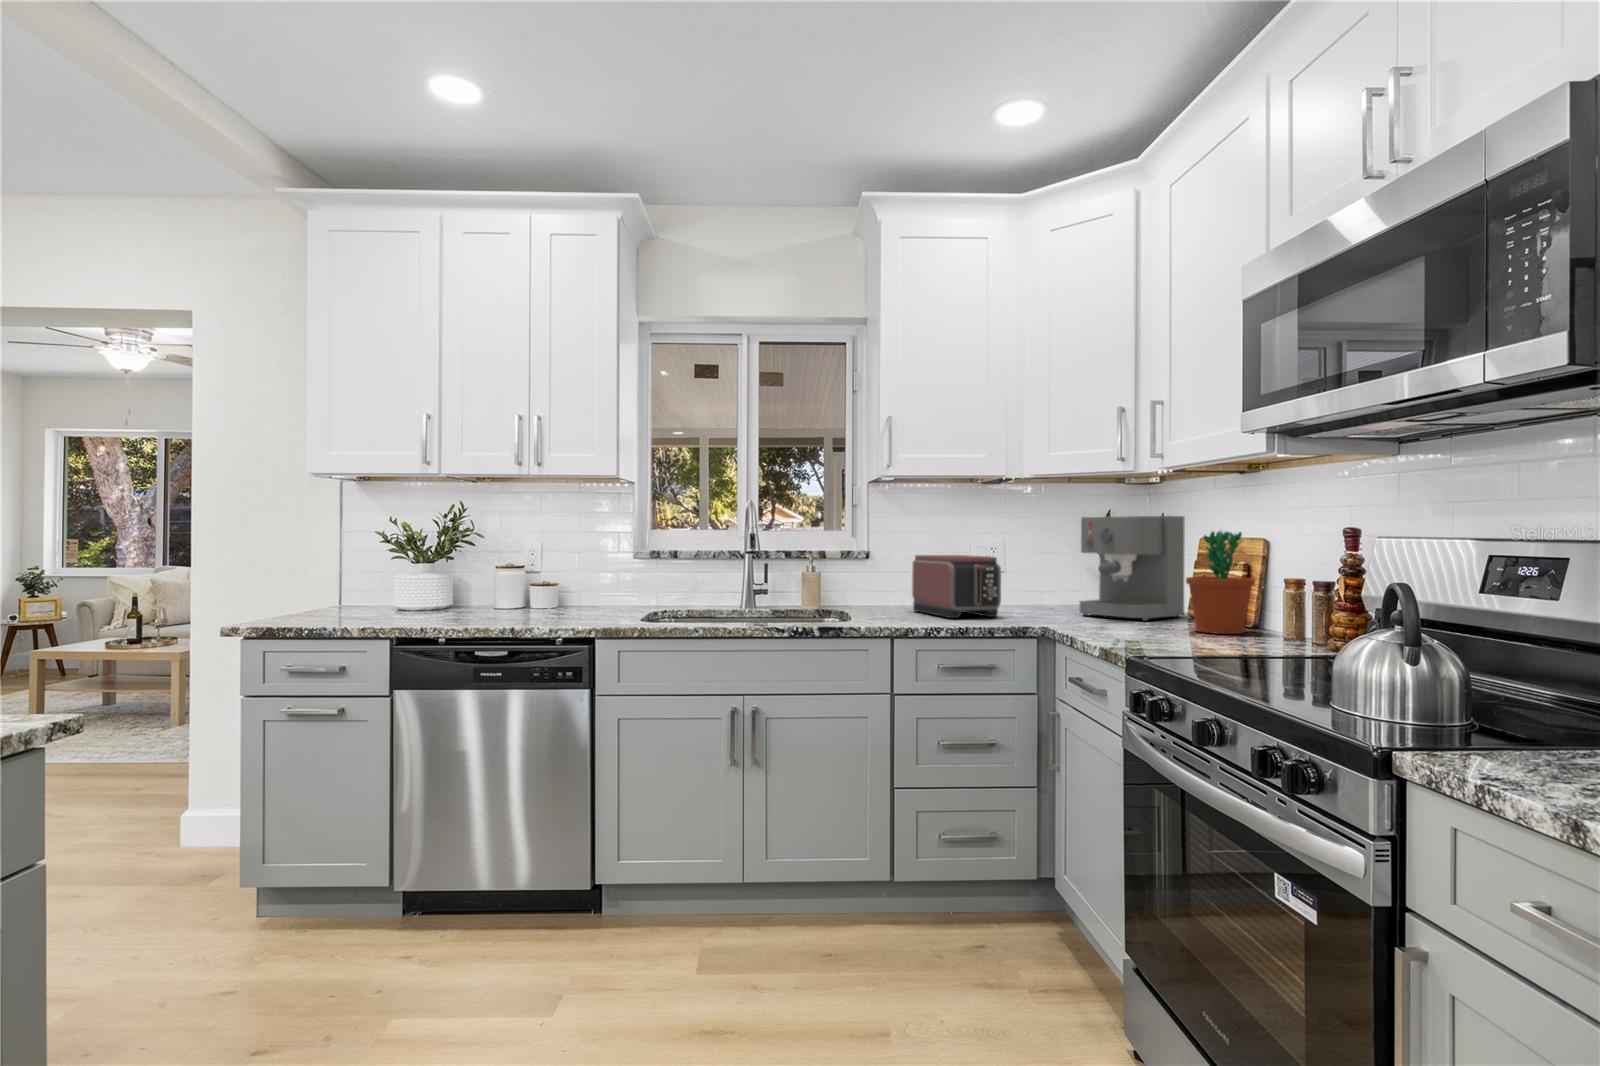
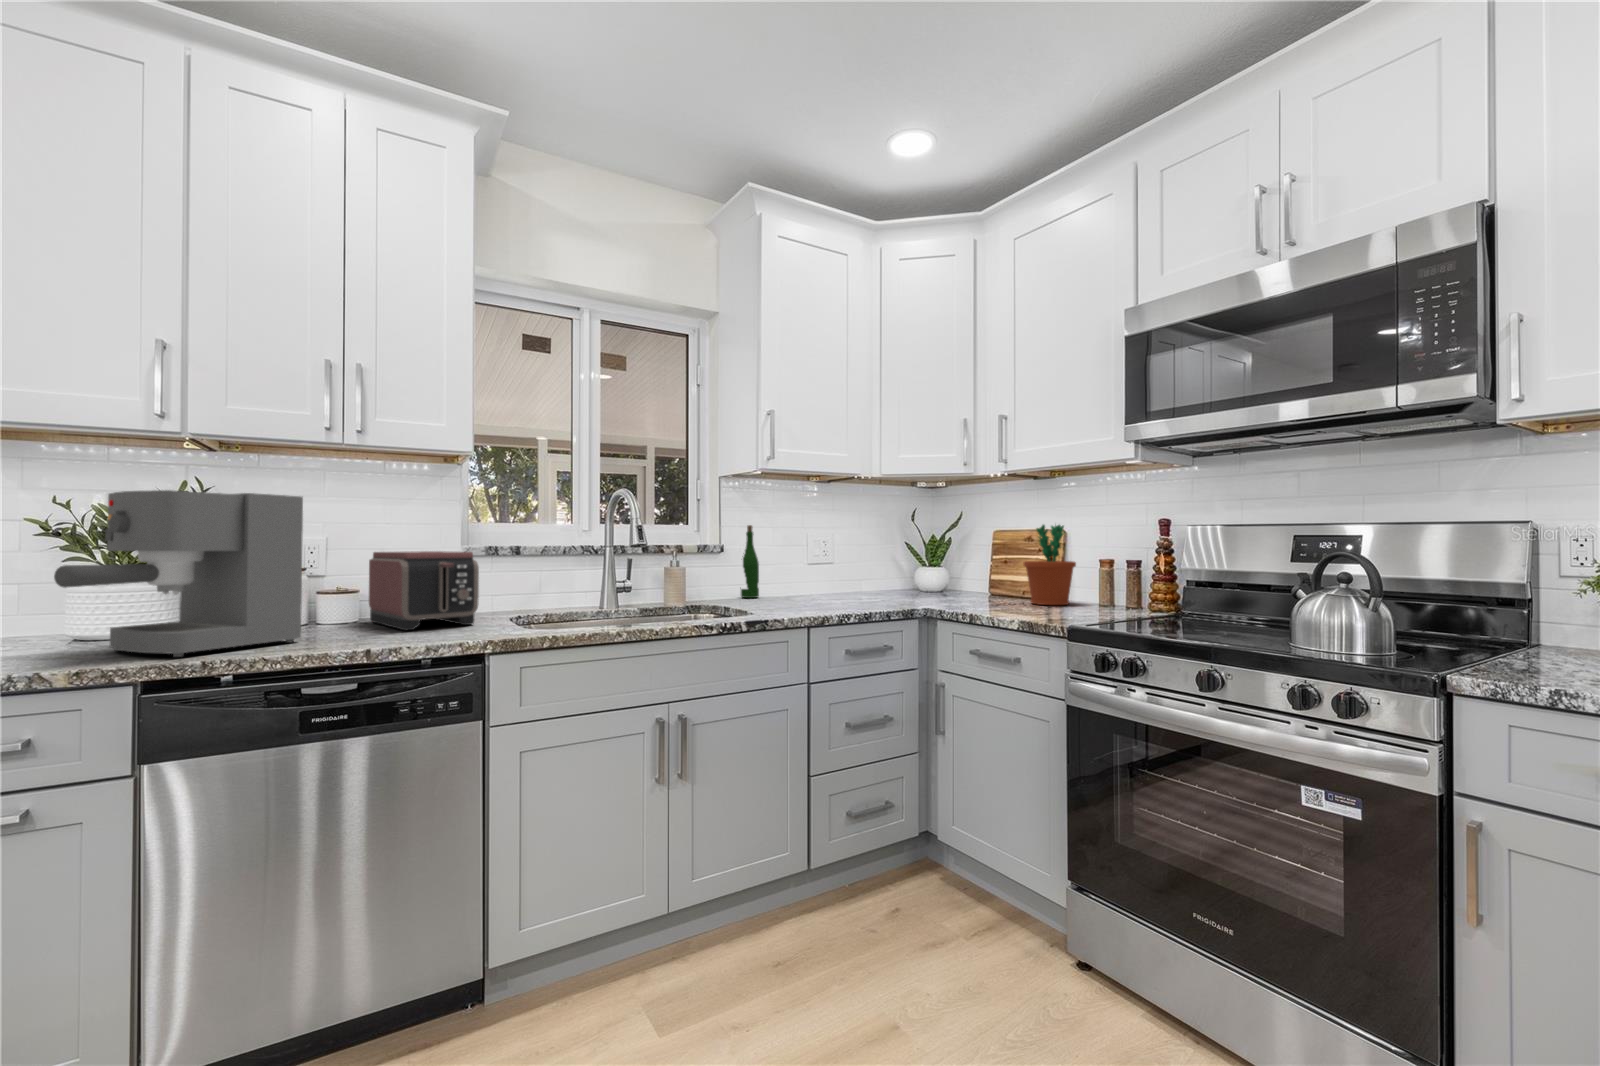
coffee maker: present [1080,516,1185,621] -> present [54,490,303,657]
wine bottle: none [891,529,910,607] -> present [741,525,759,598]
toaster: present [912,555,1001,618] -> present [369,551,479,630]

